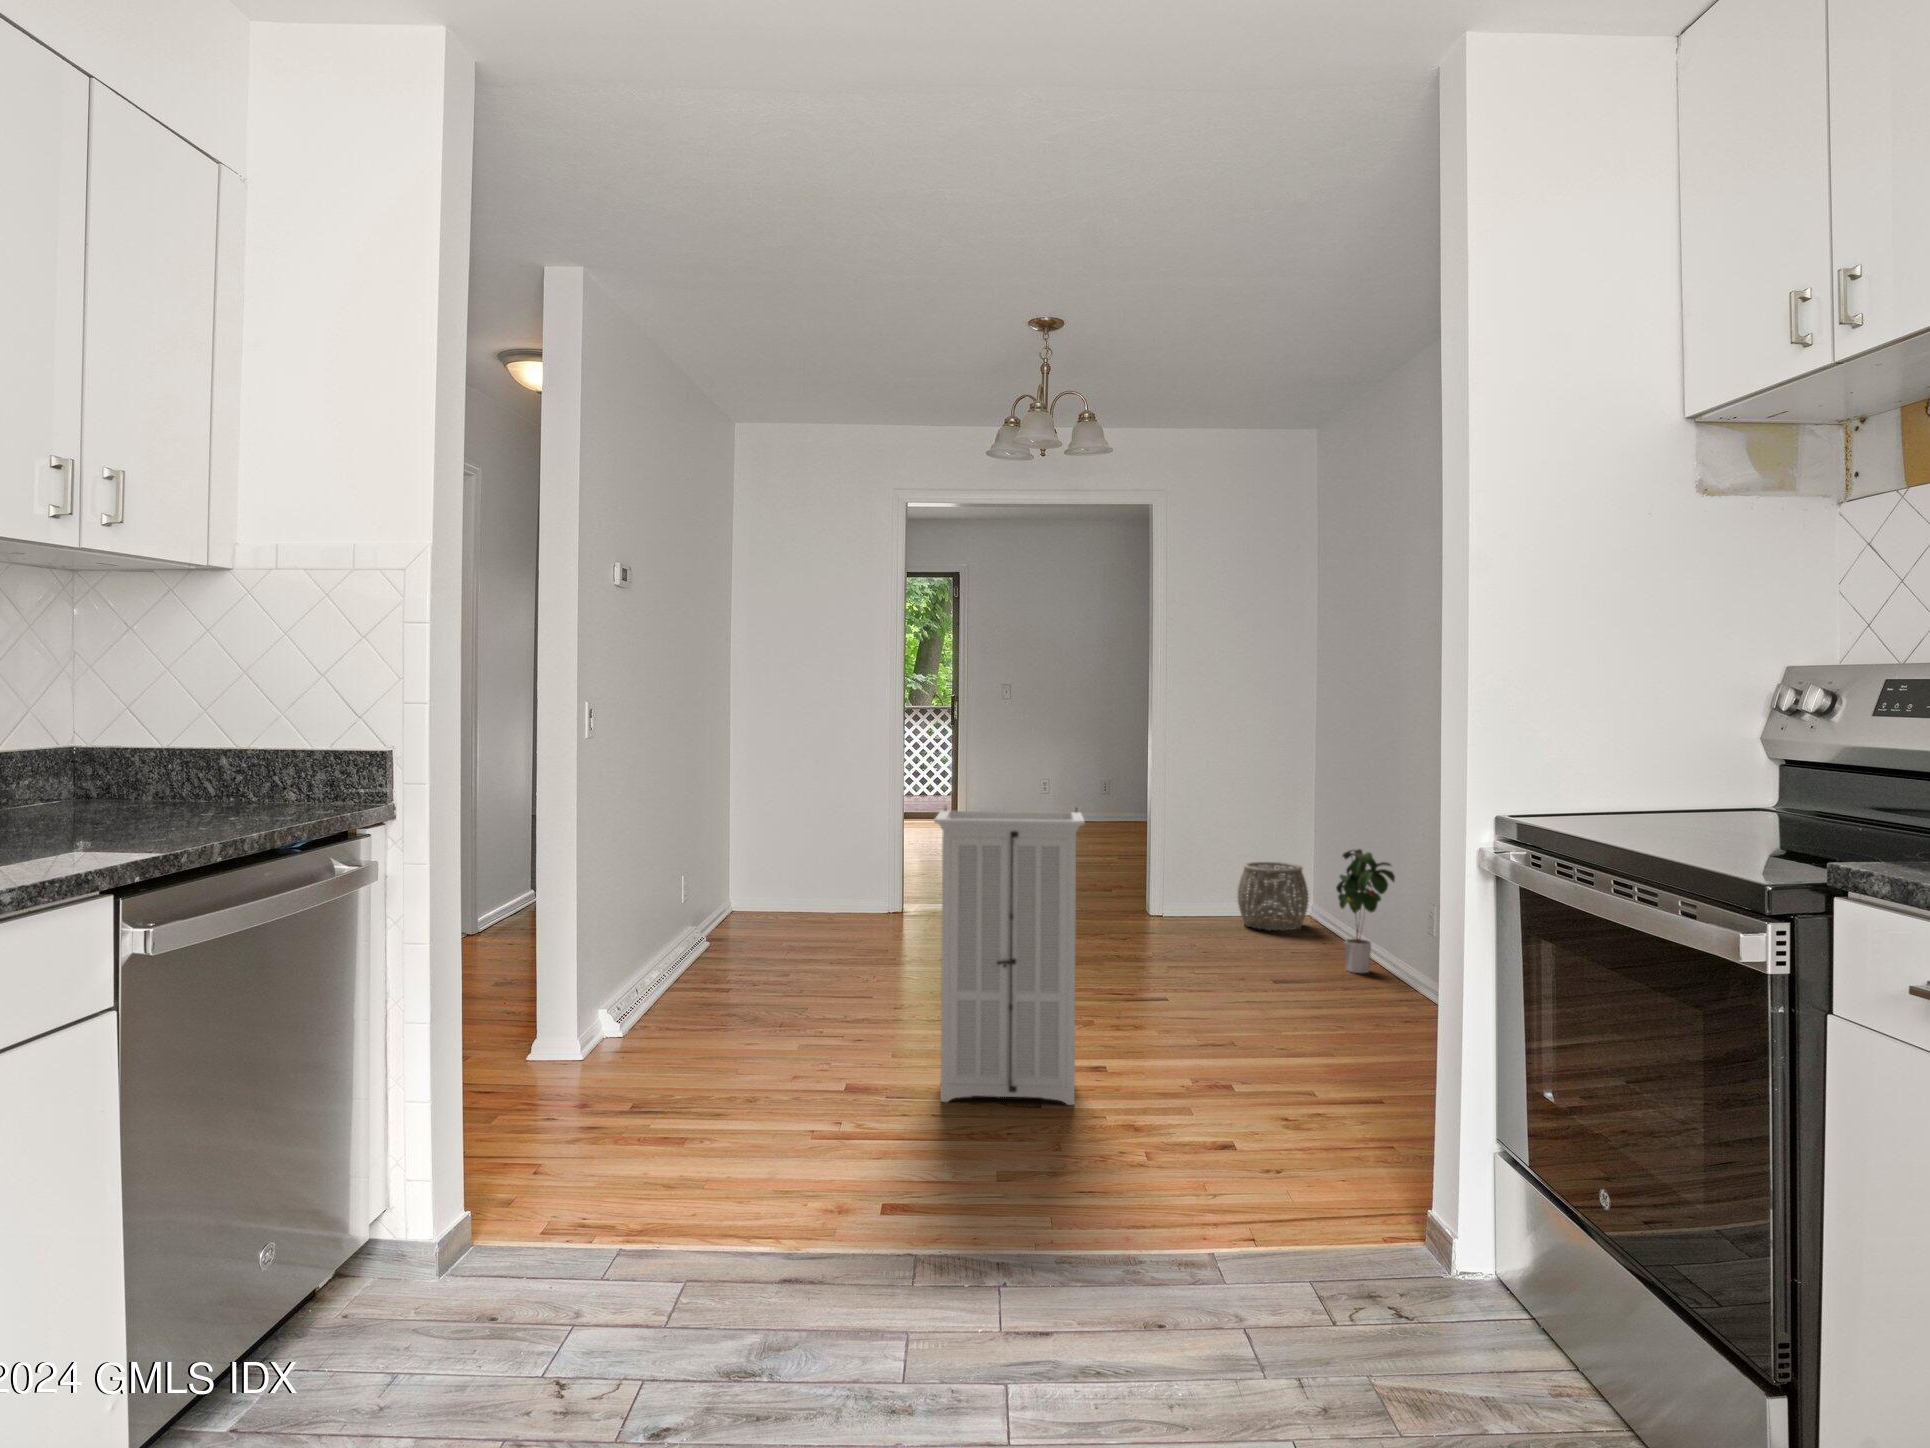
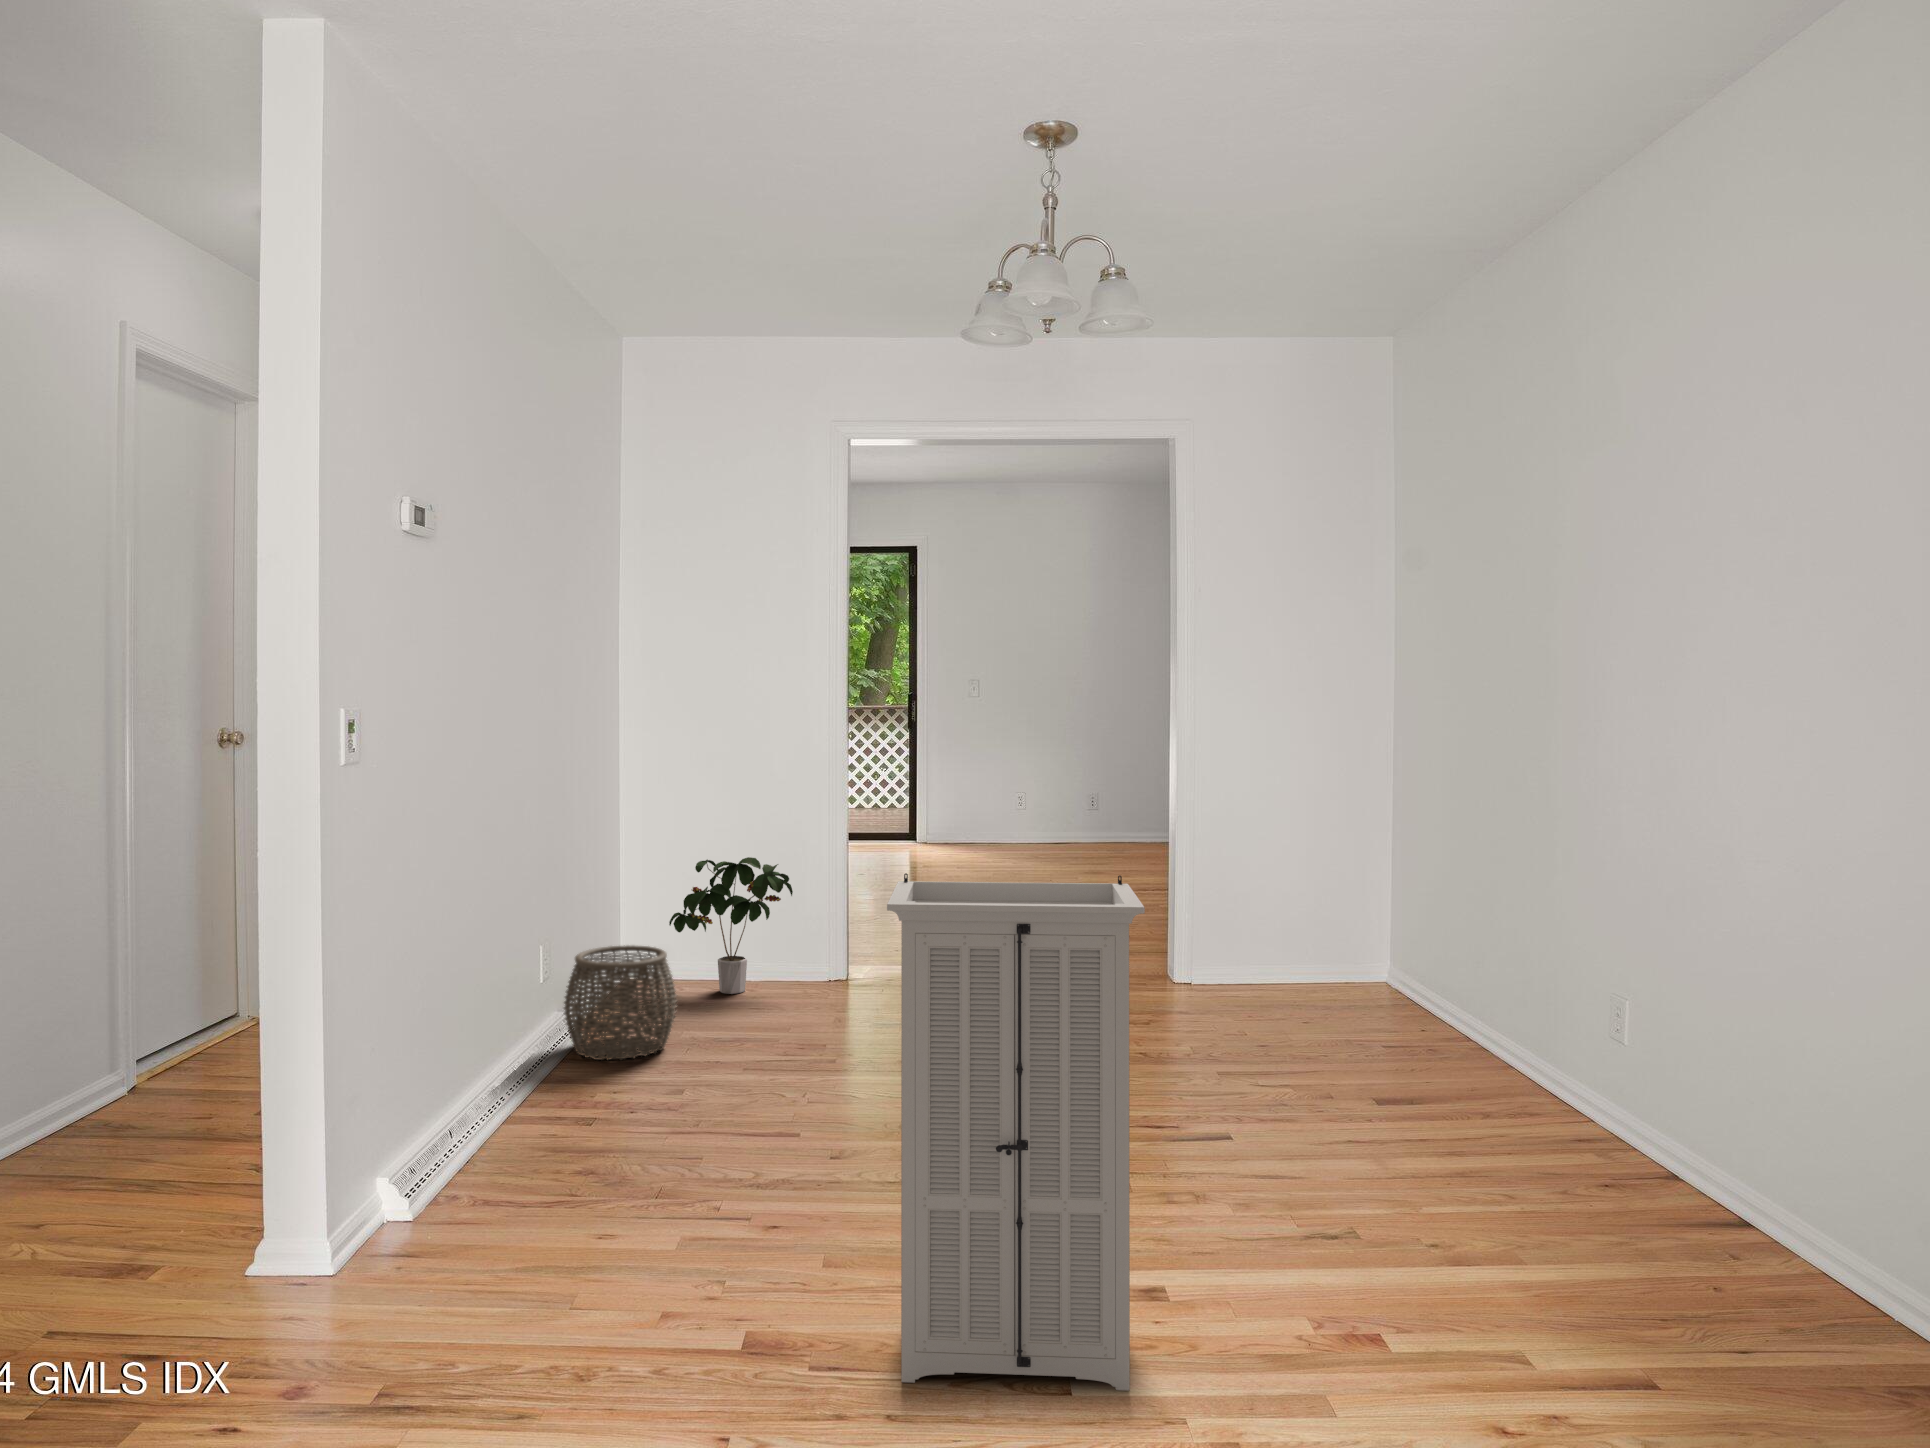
potted plant: present [1336,849,1395,973] -> present [669,857,793,994]
woven basket: present [1237,862,1309,931] -> present [564,945,677,1060]

